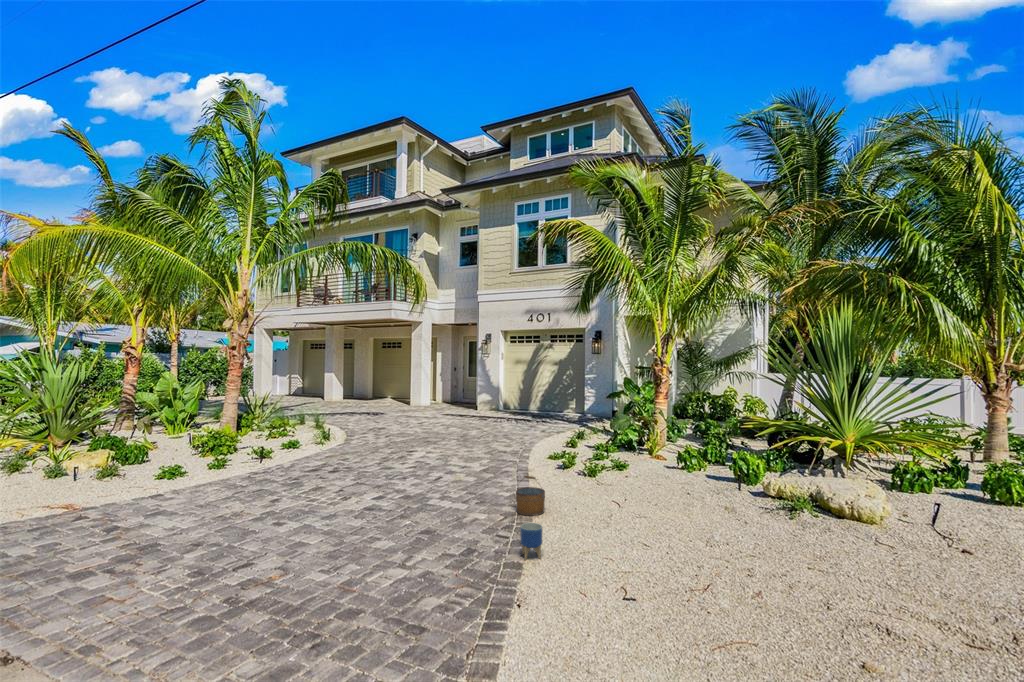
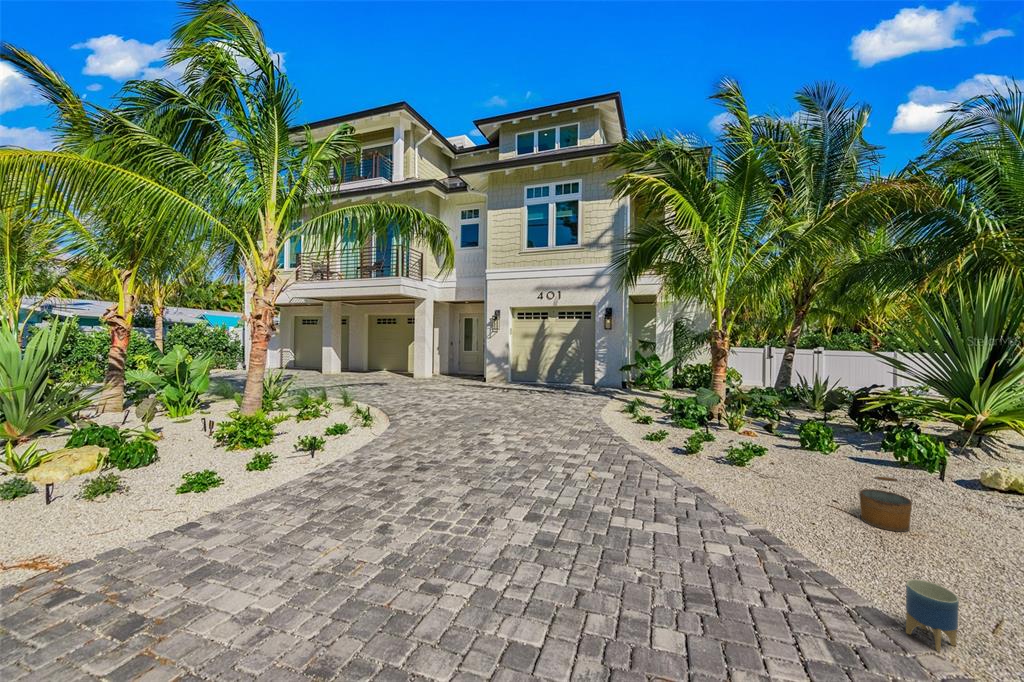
bucket: present [516,476,545,516] -> present [859,477,912,532]

